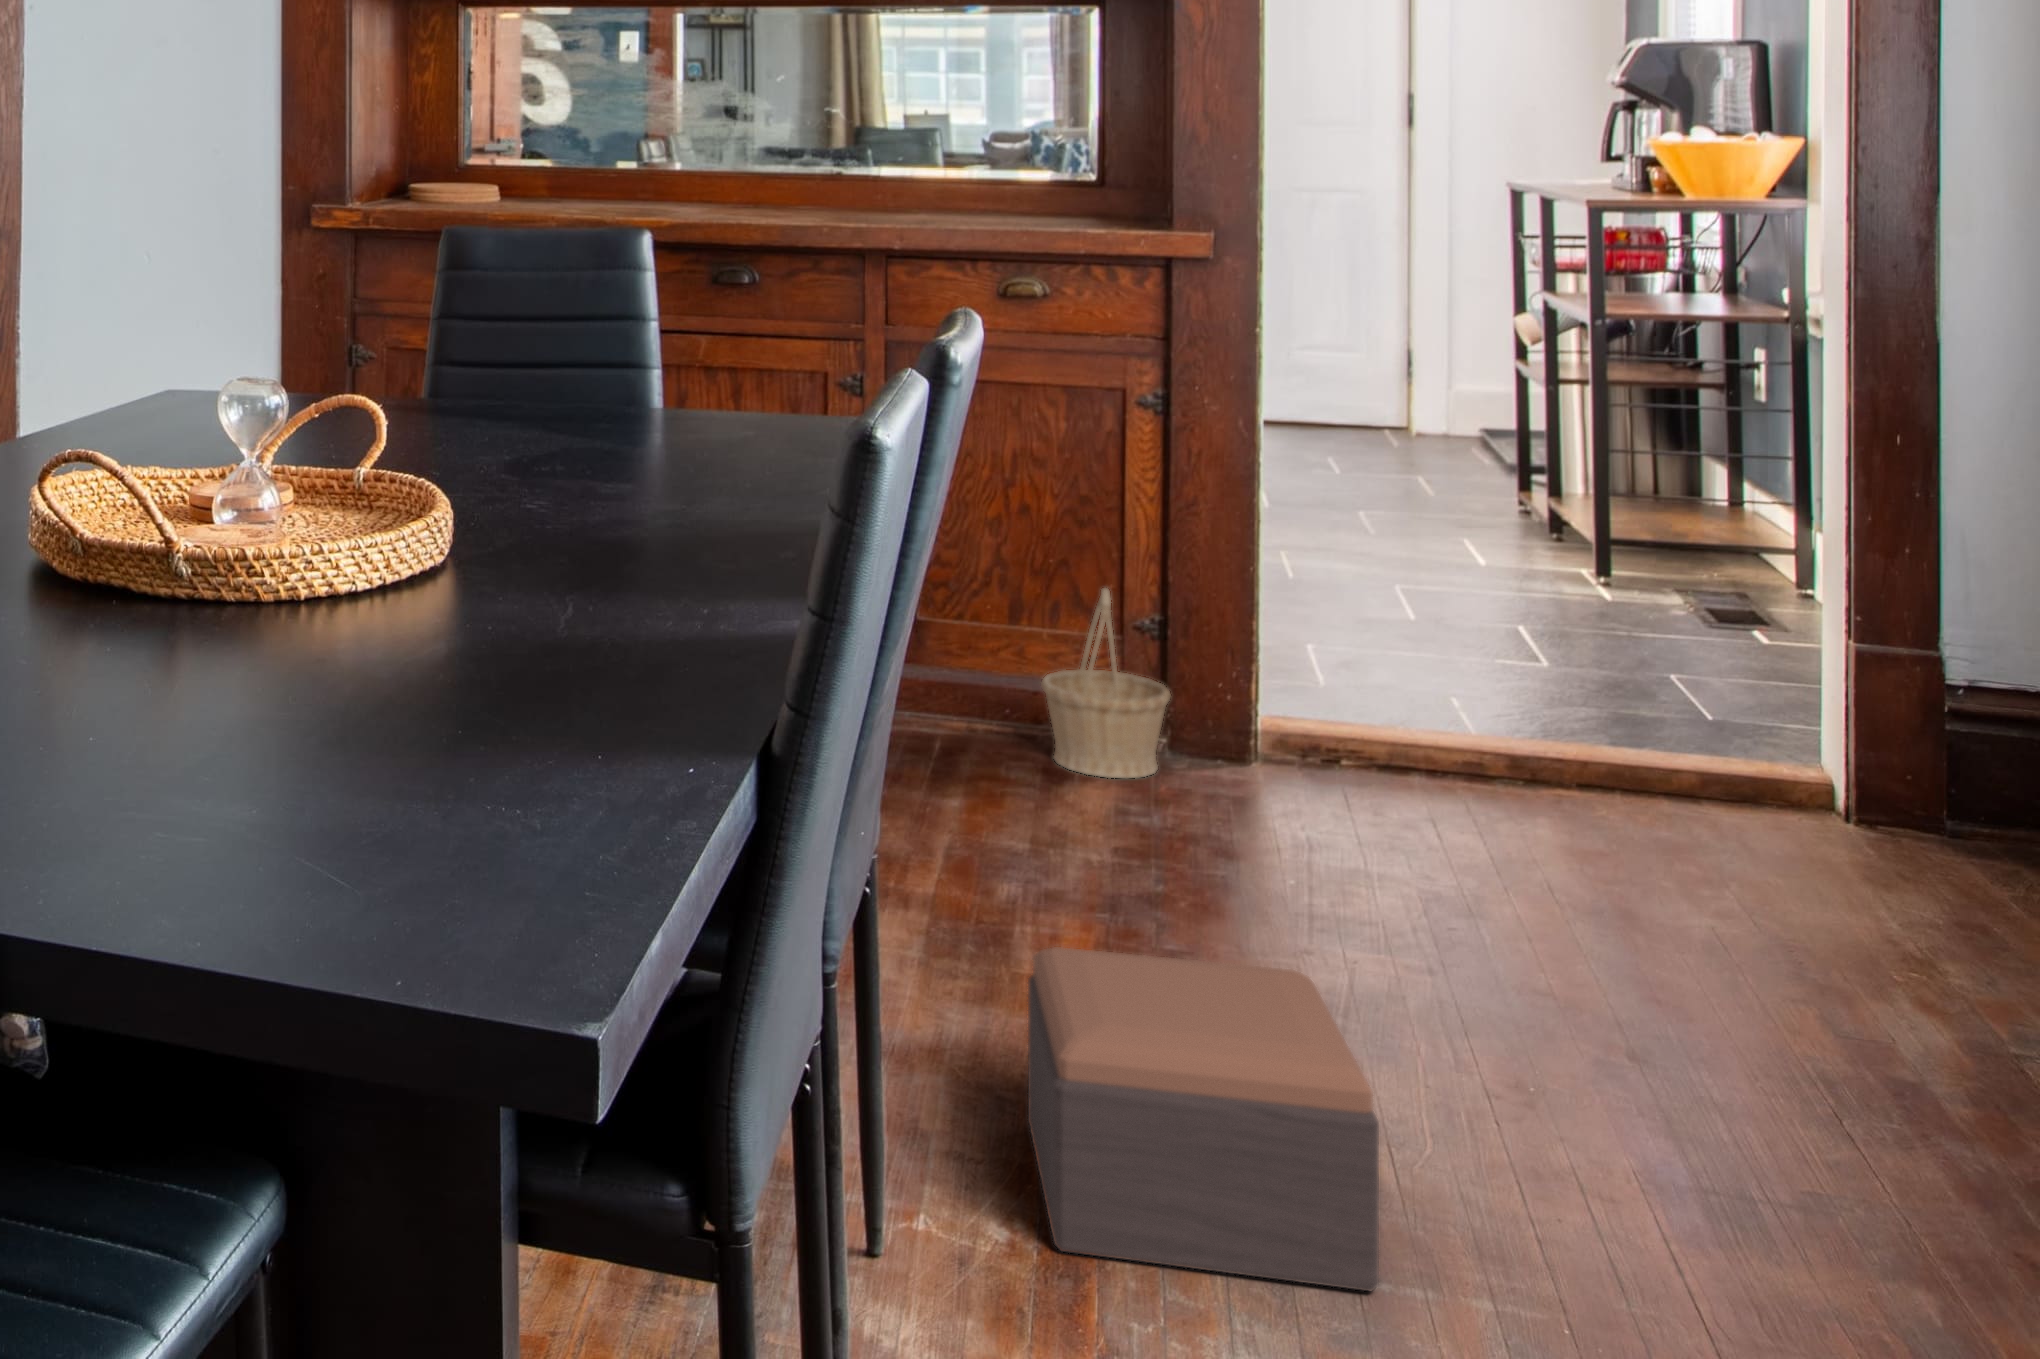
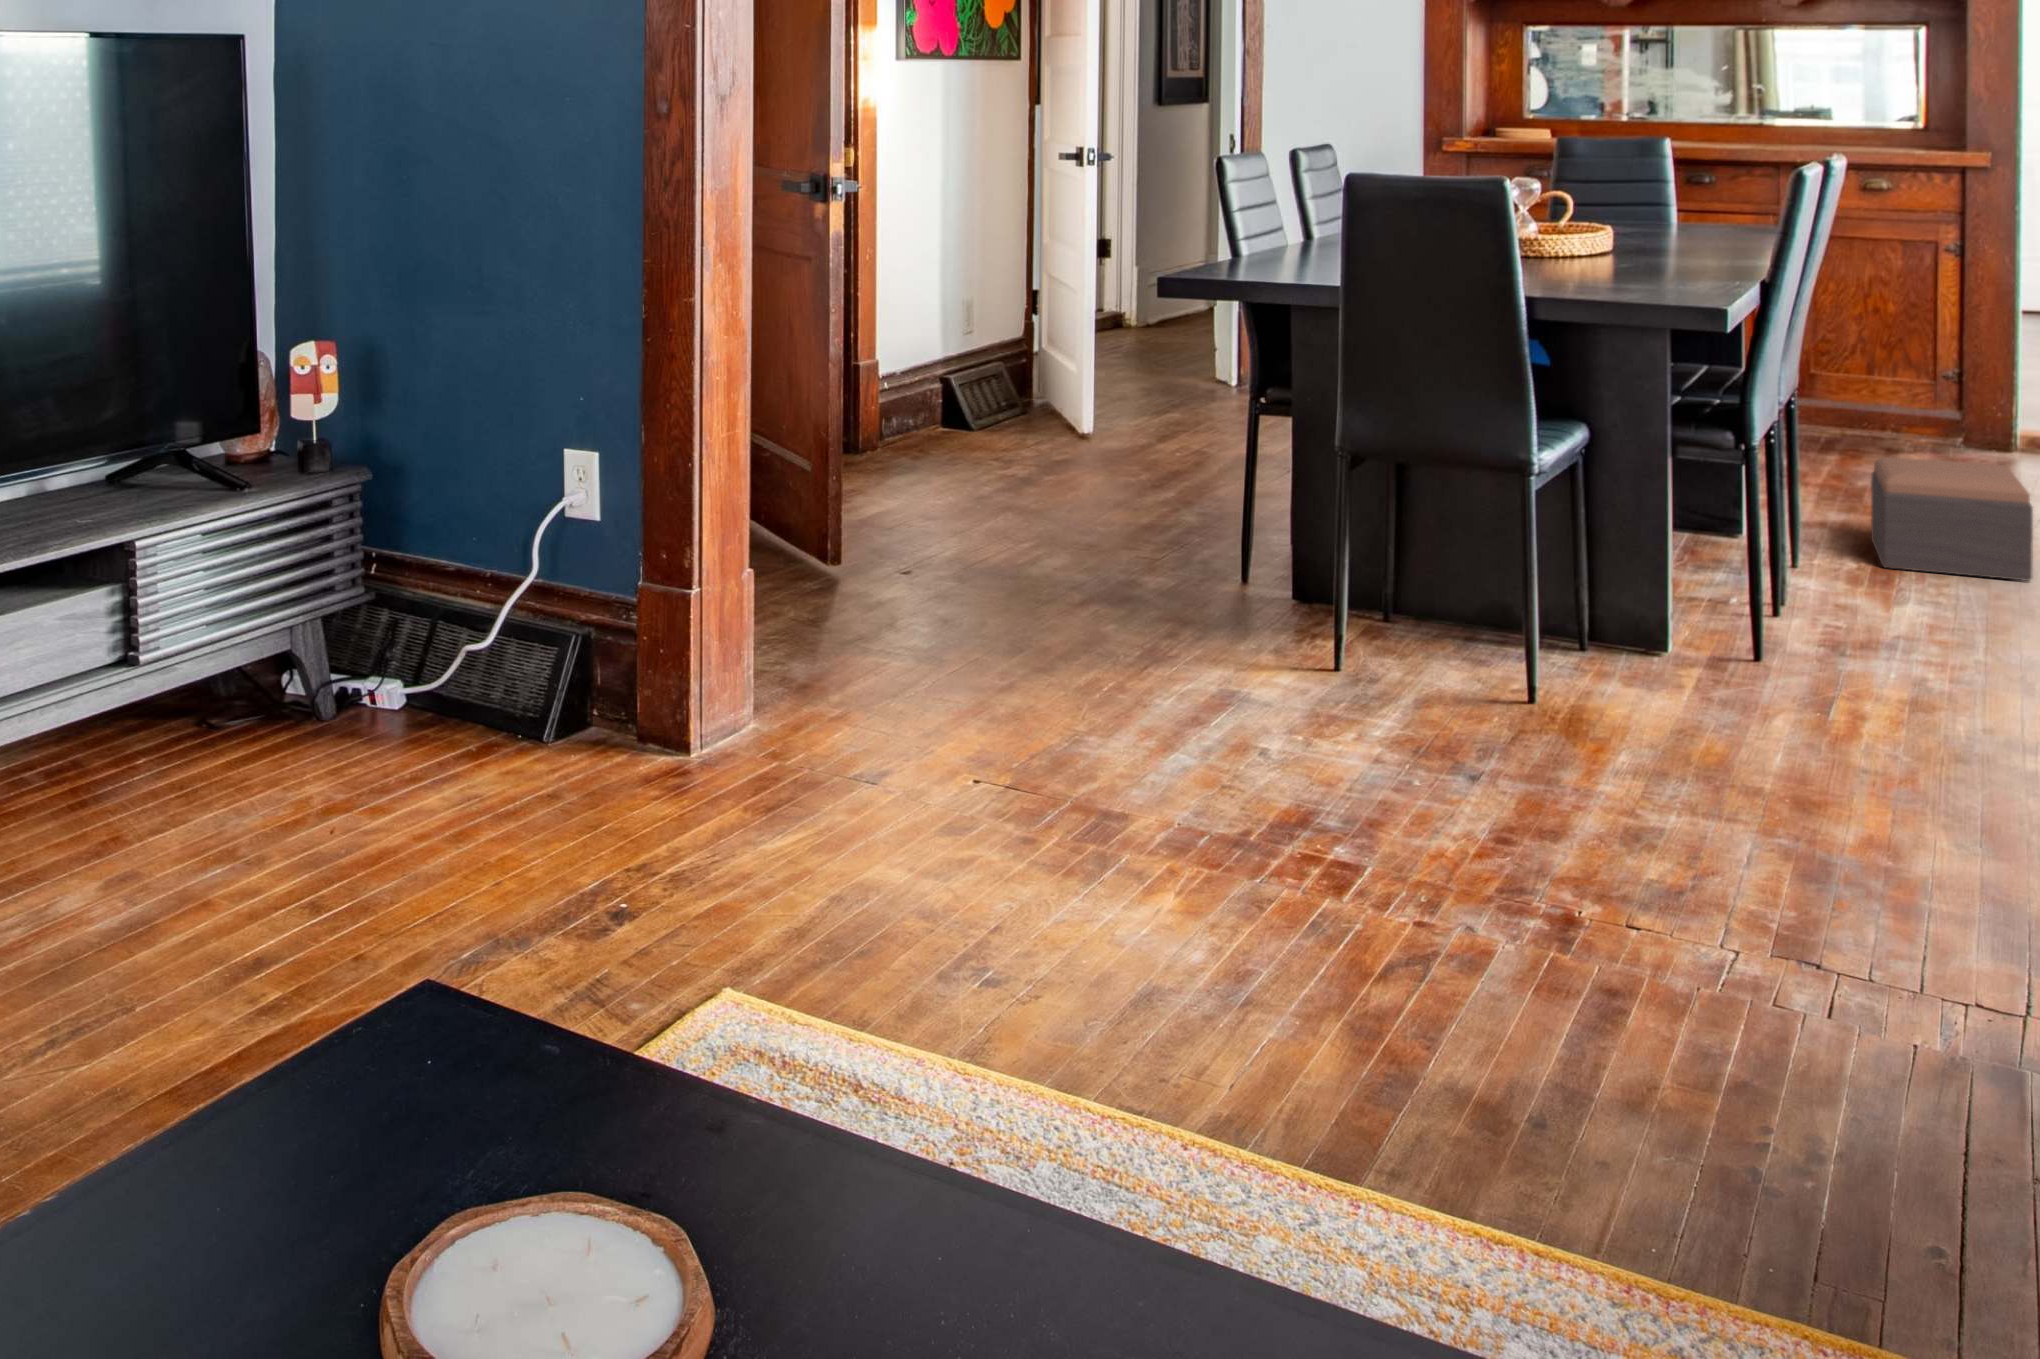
basket: present [1042,588,1170,778] -> none [1886,351,1964,454]

